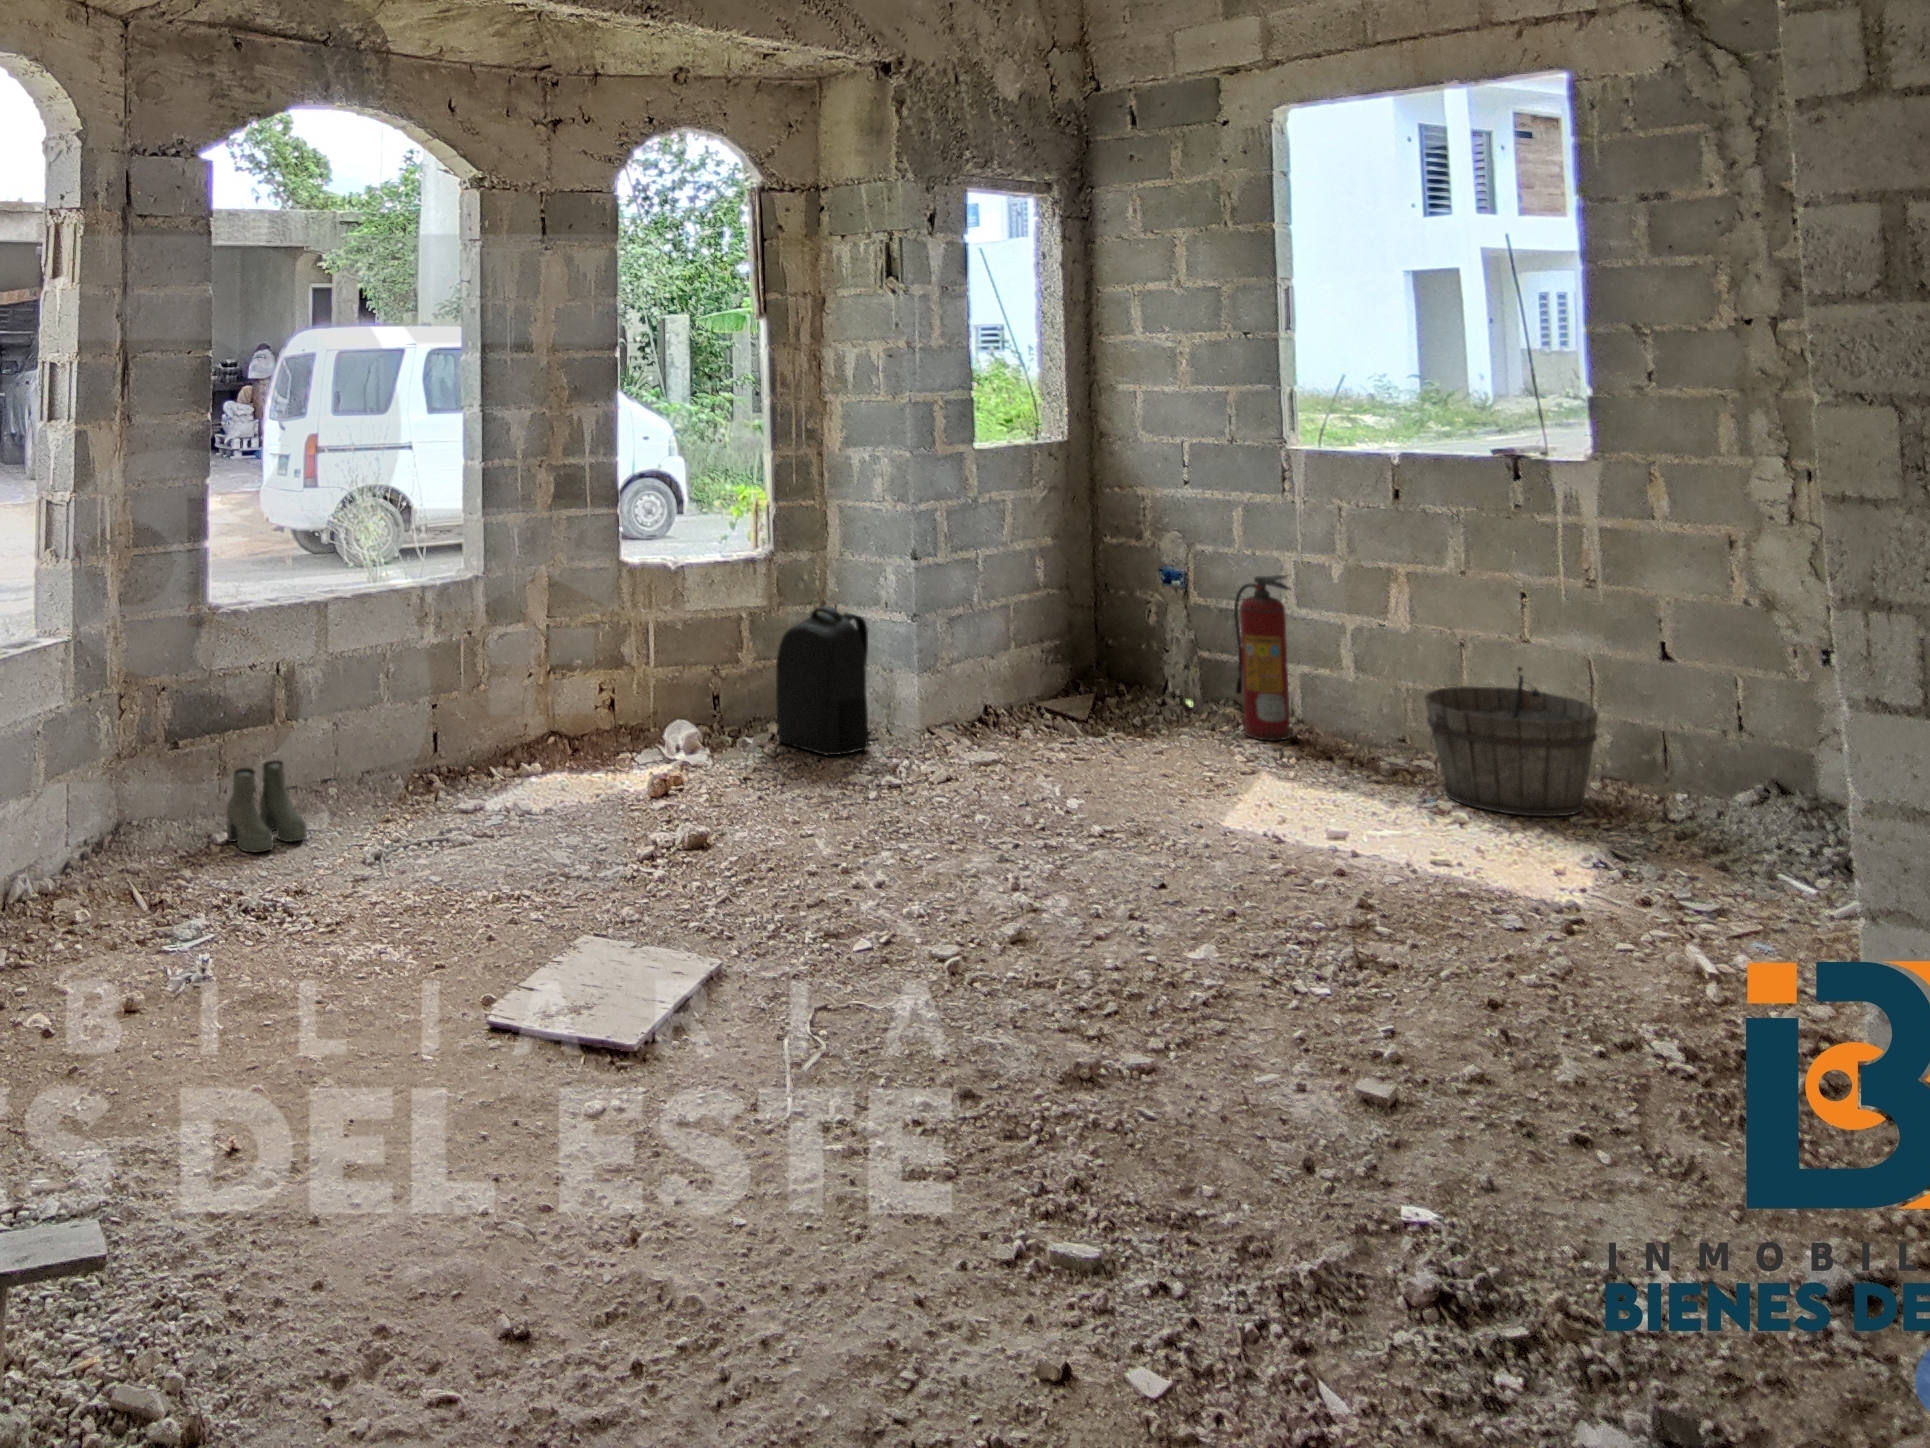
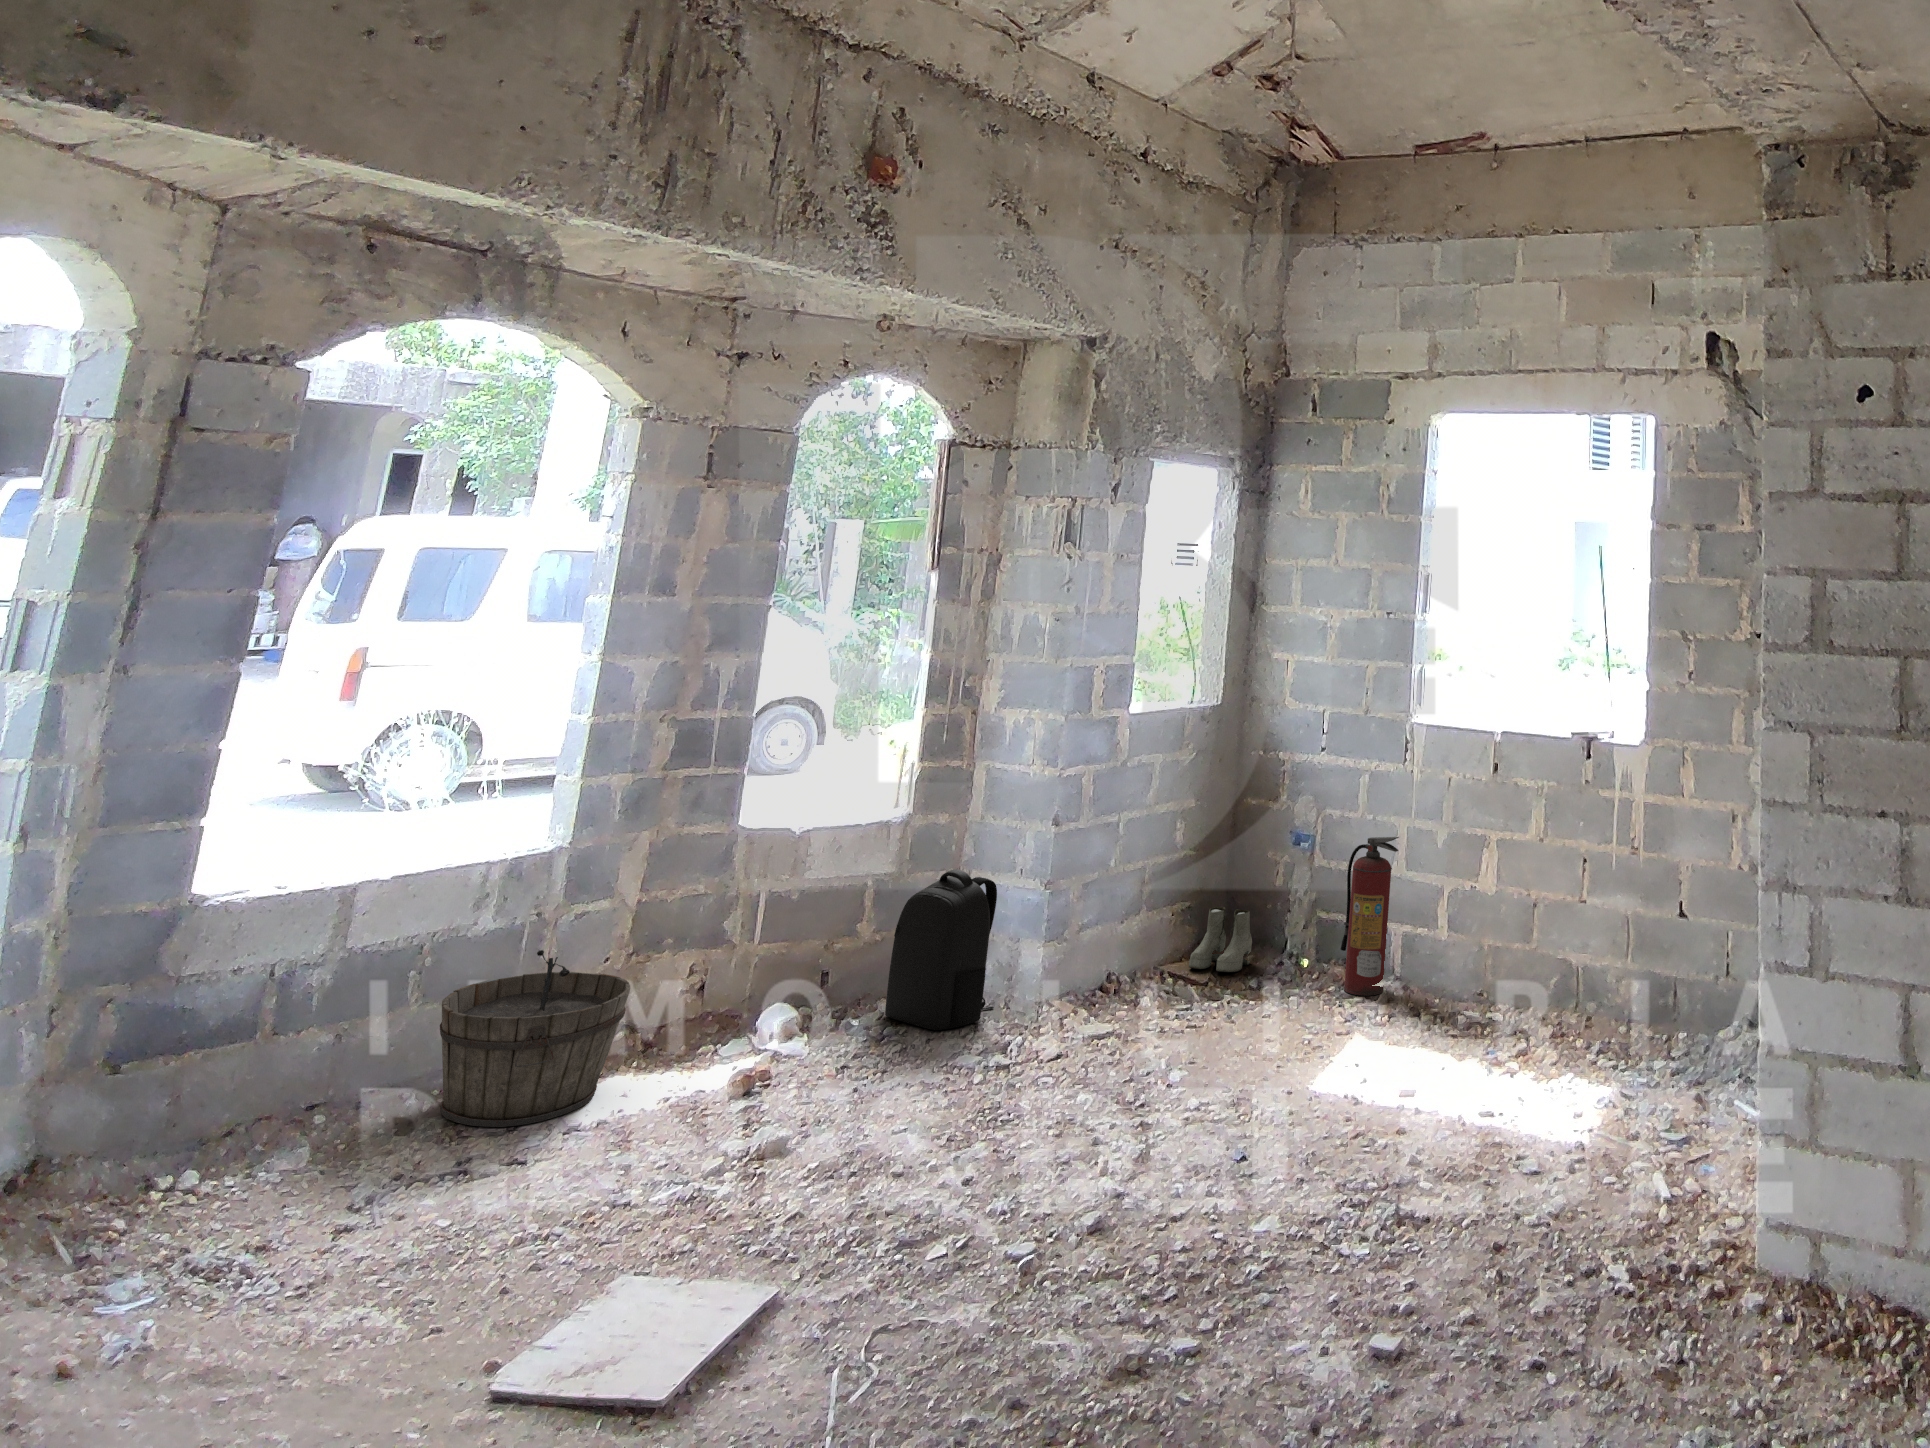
wooden bucket: present [1424,667,1598,816] -> present [440,950,630,1127]
boots: present [226,760,307,852] -> present [1189,907,1252,972]

